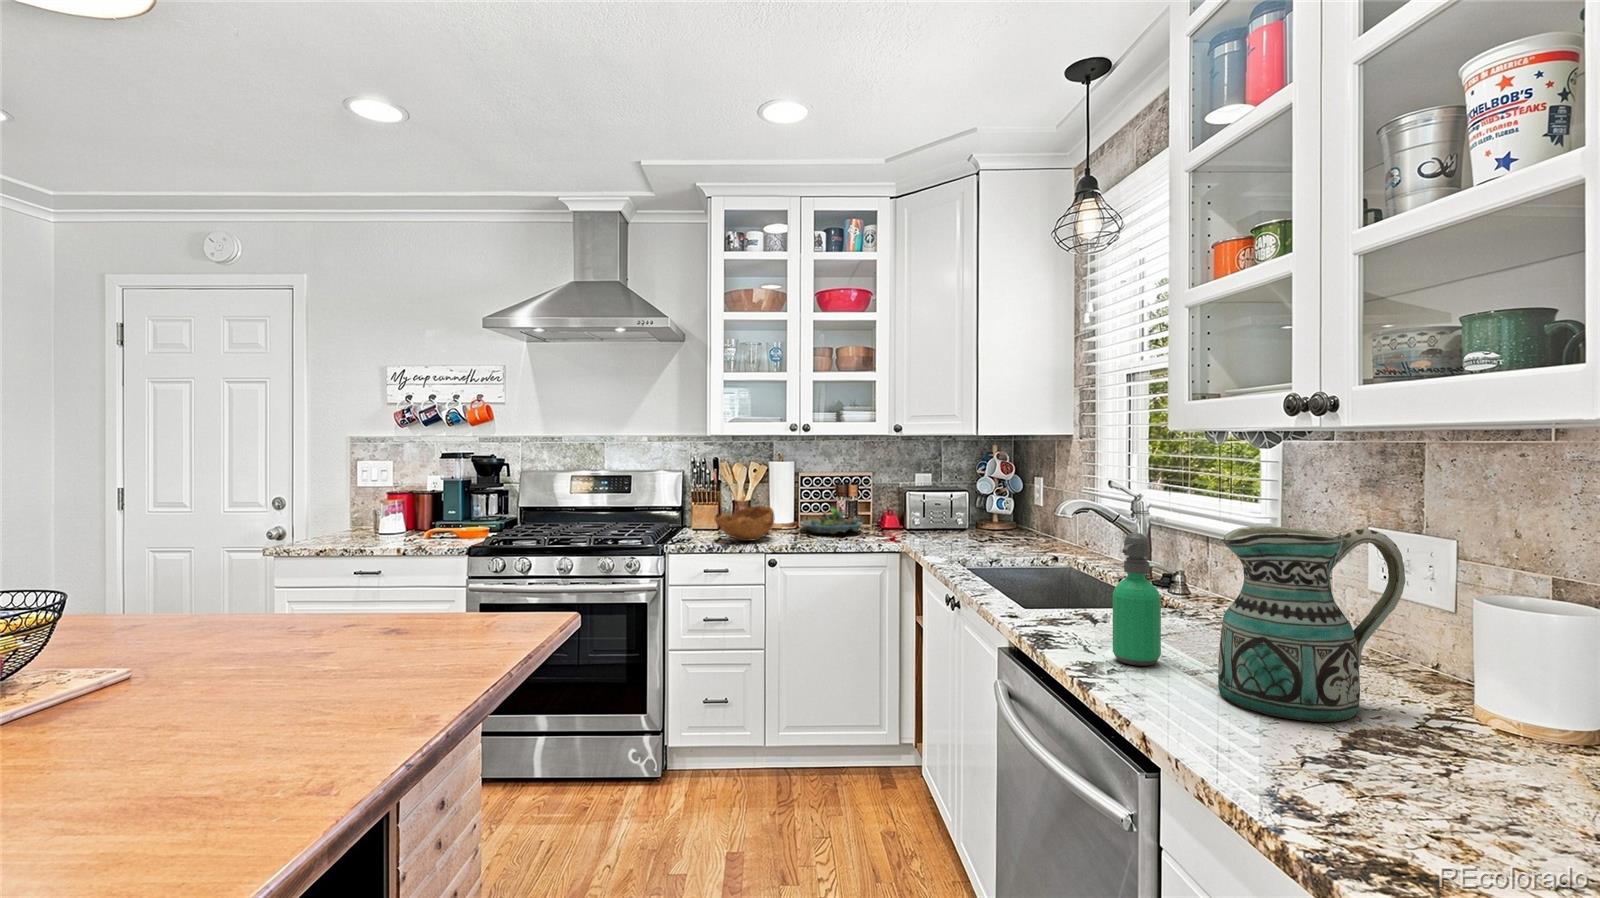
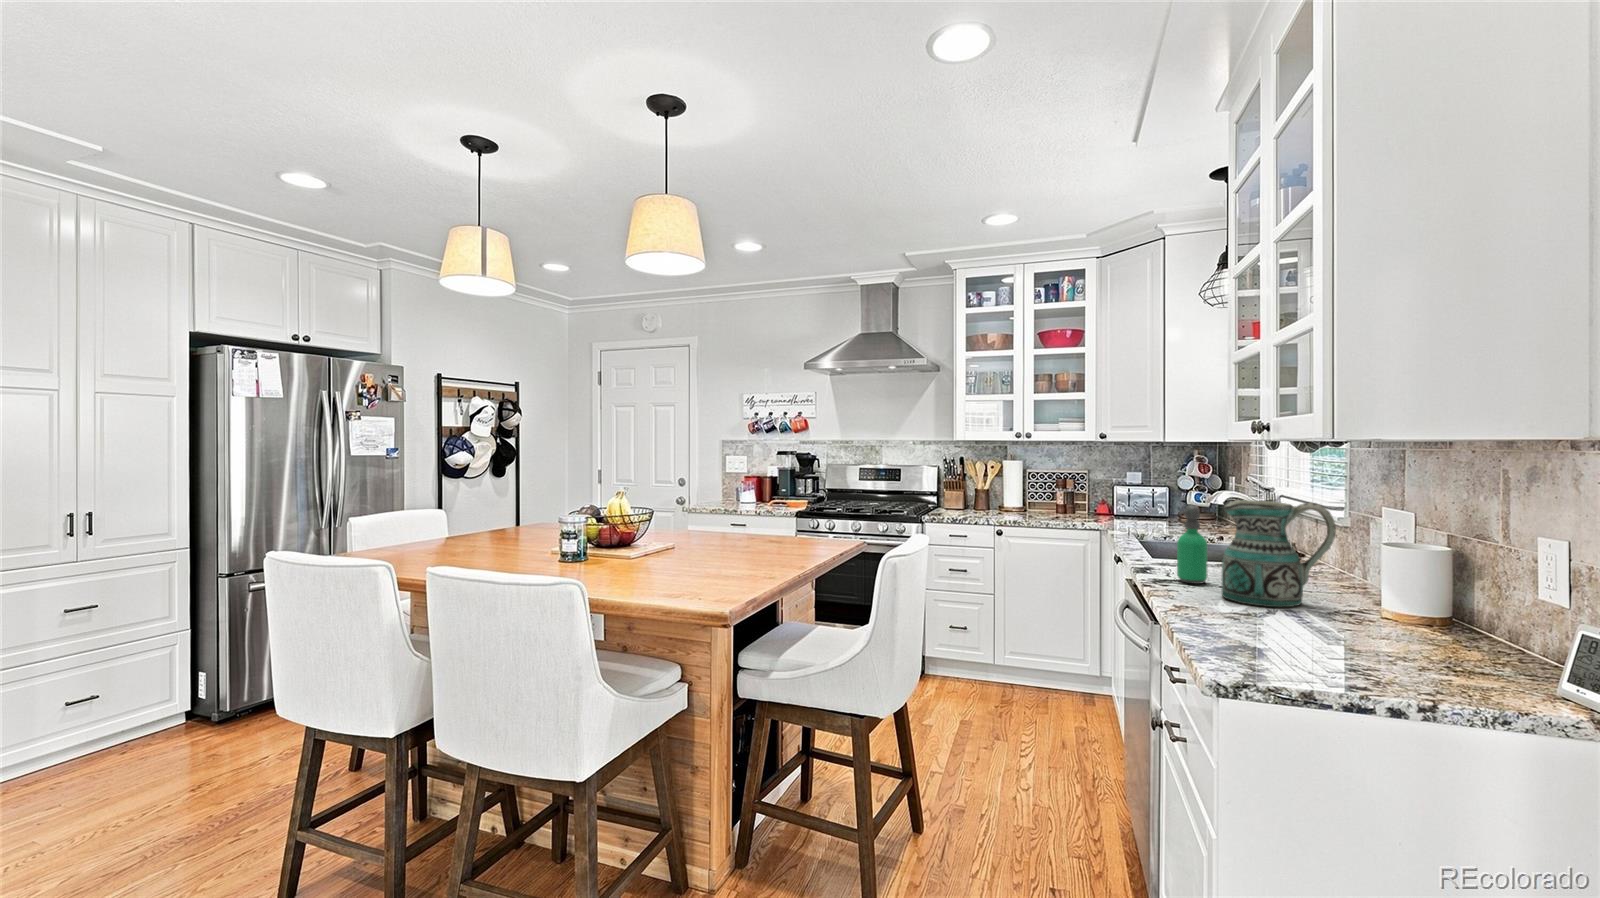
wooden bowl: present [714,506,774,541] -> none [958,493,1003,517]
succulent planter: present [800,506,862,534] -> none [1024,493,1075,515]

